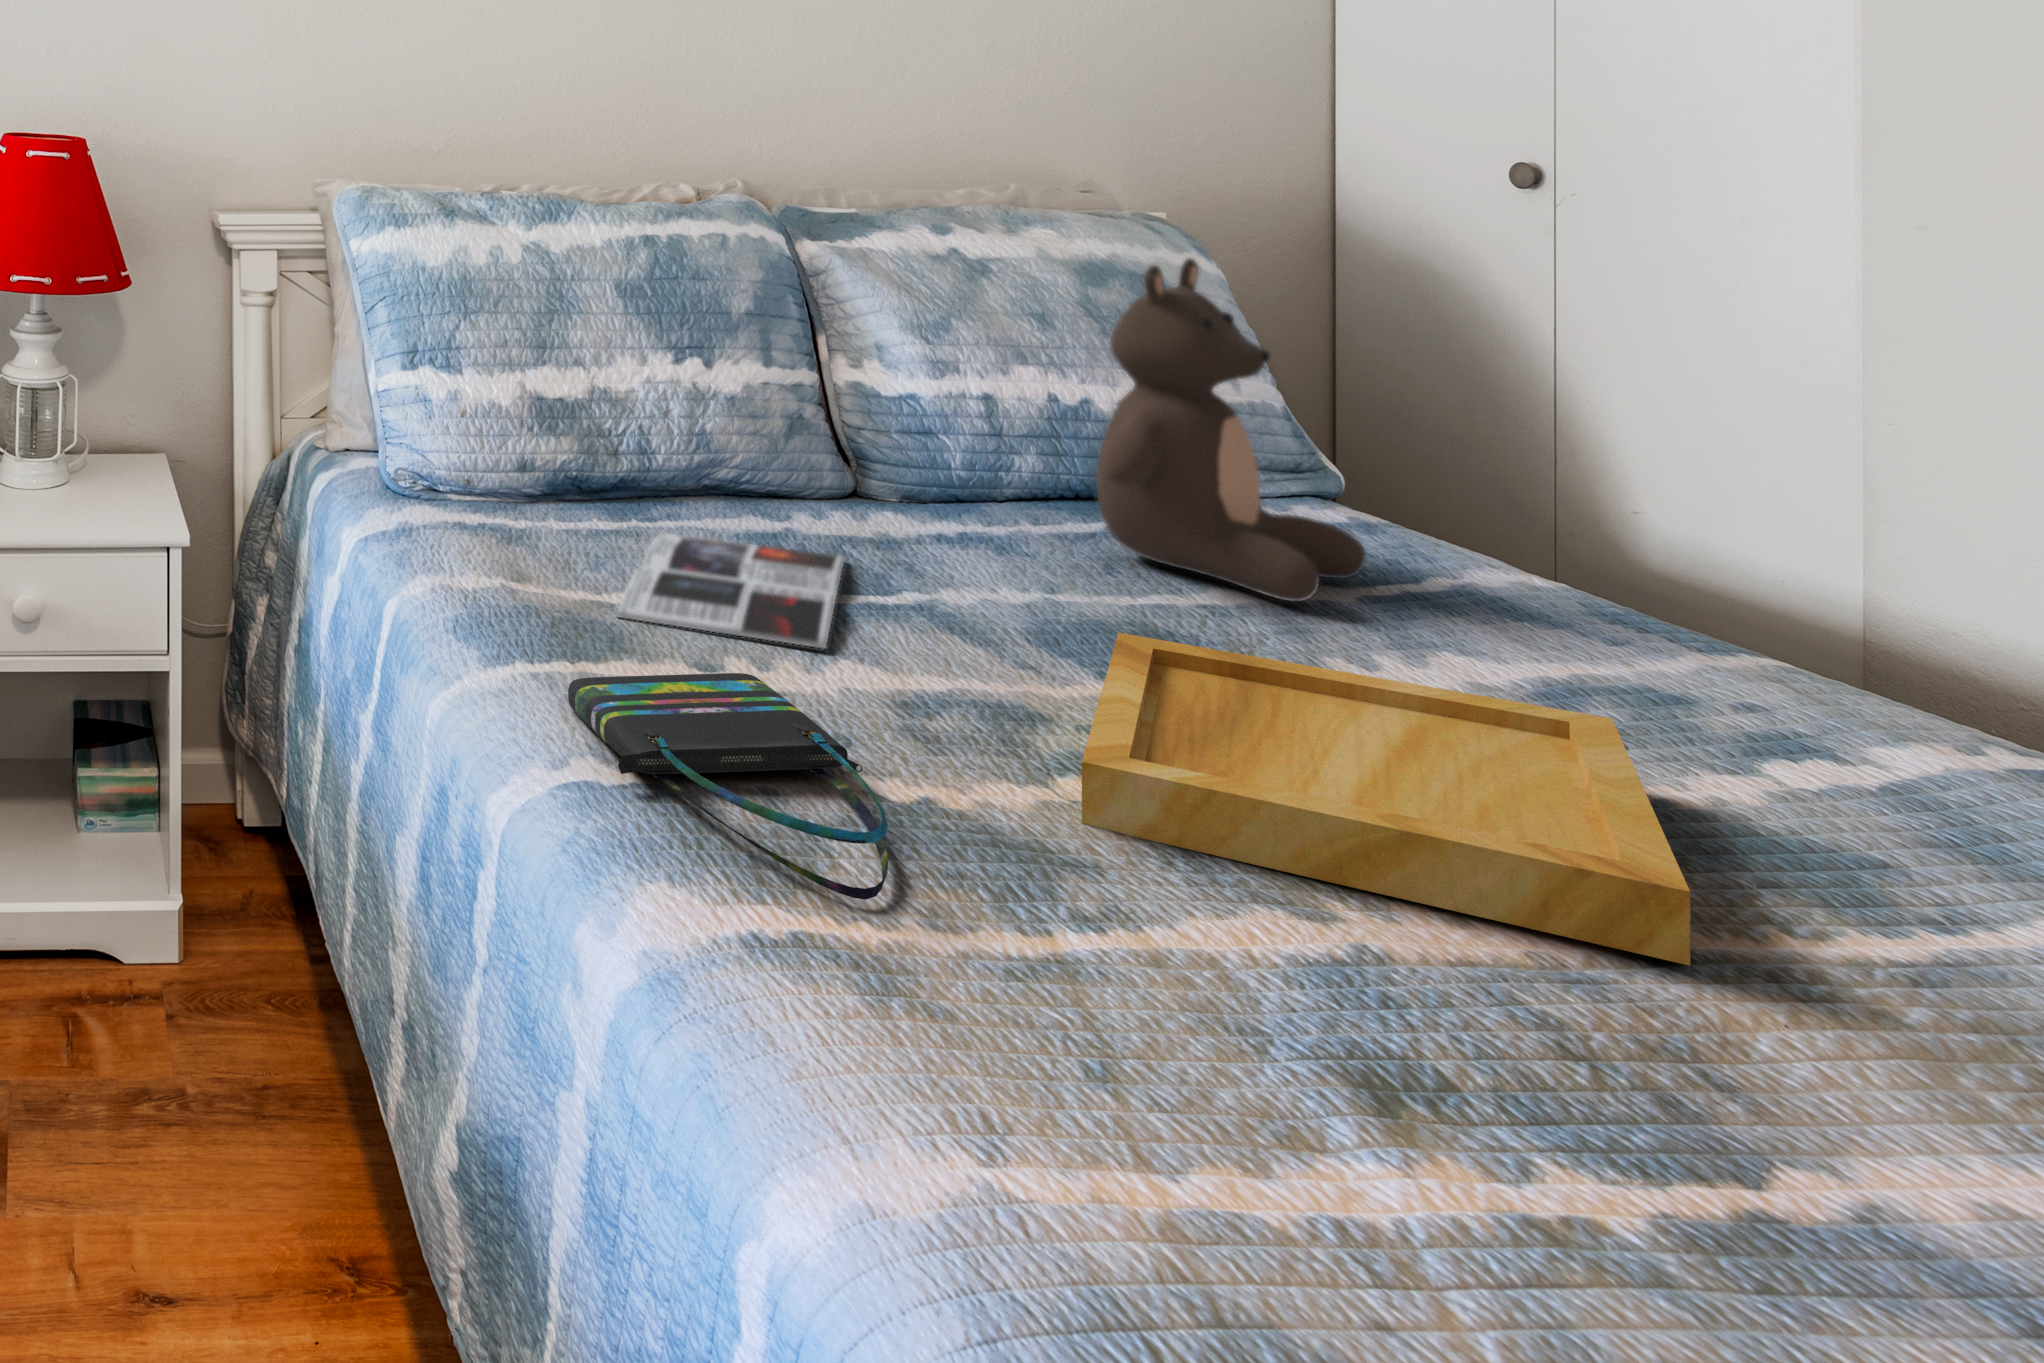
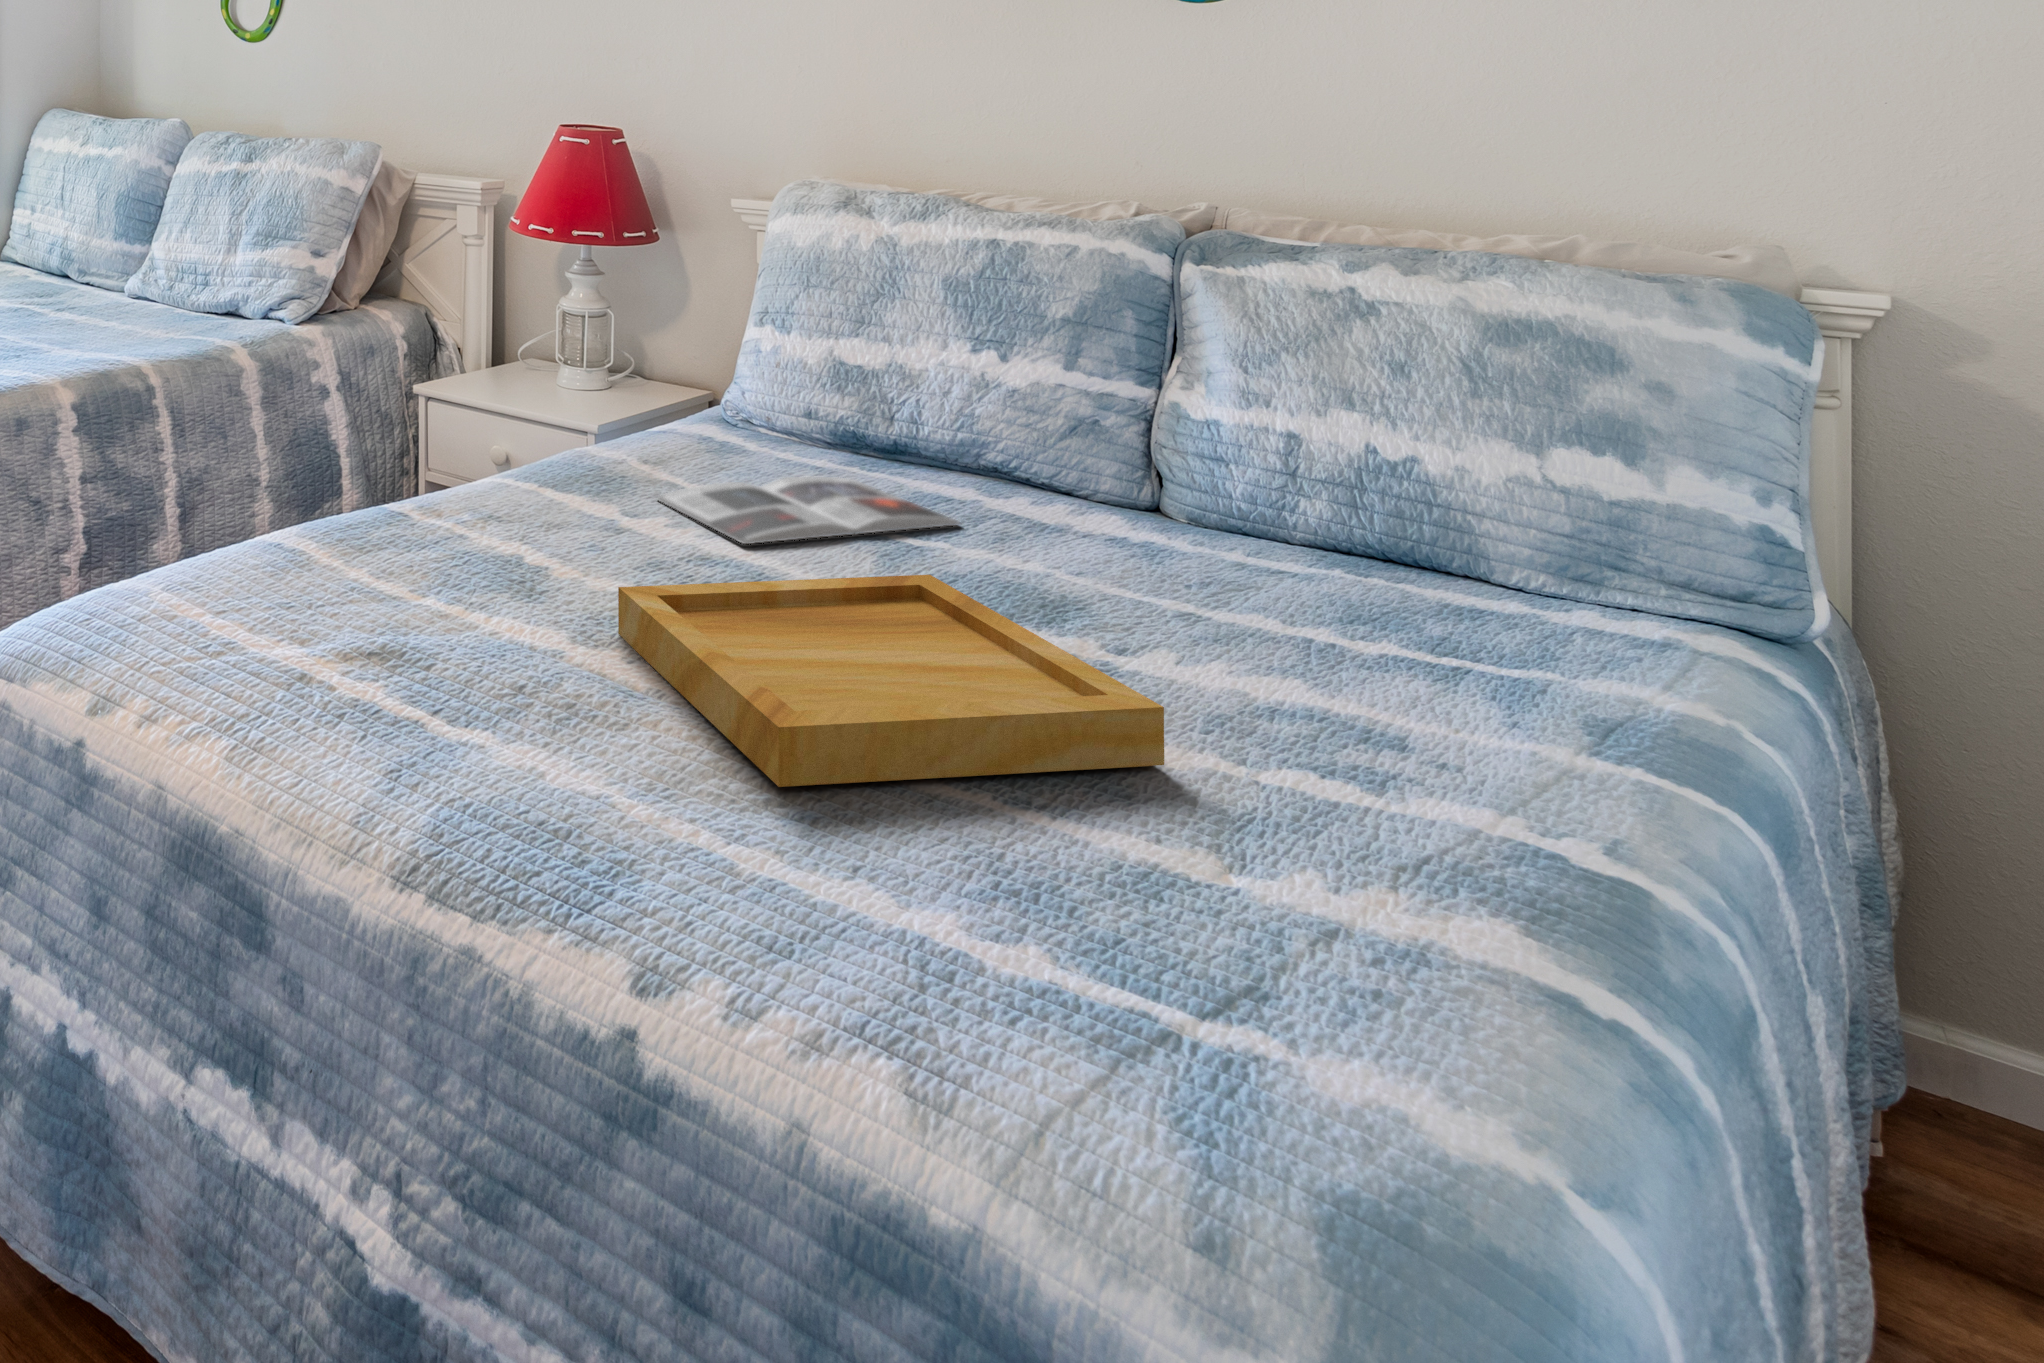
teddy bear: present [1097,258,1366,602] -> none [1189,289,1511,657]
tote bag: present [568,673,888,900] -> none [362,497,599,600]

